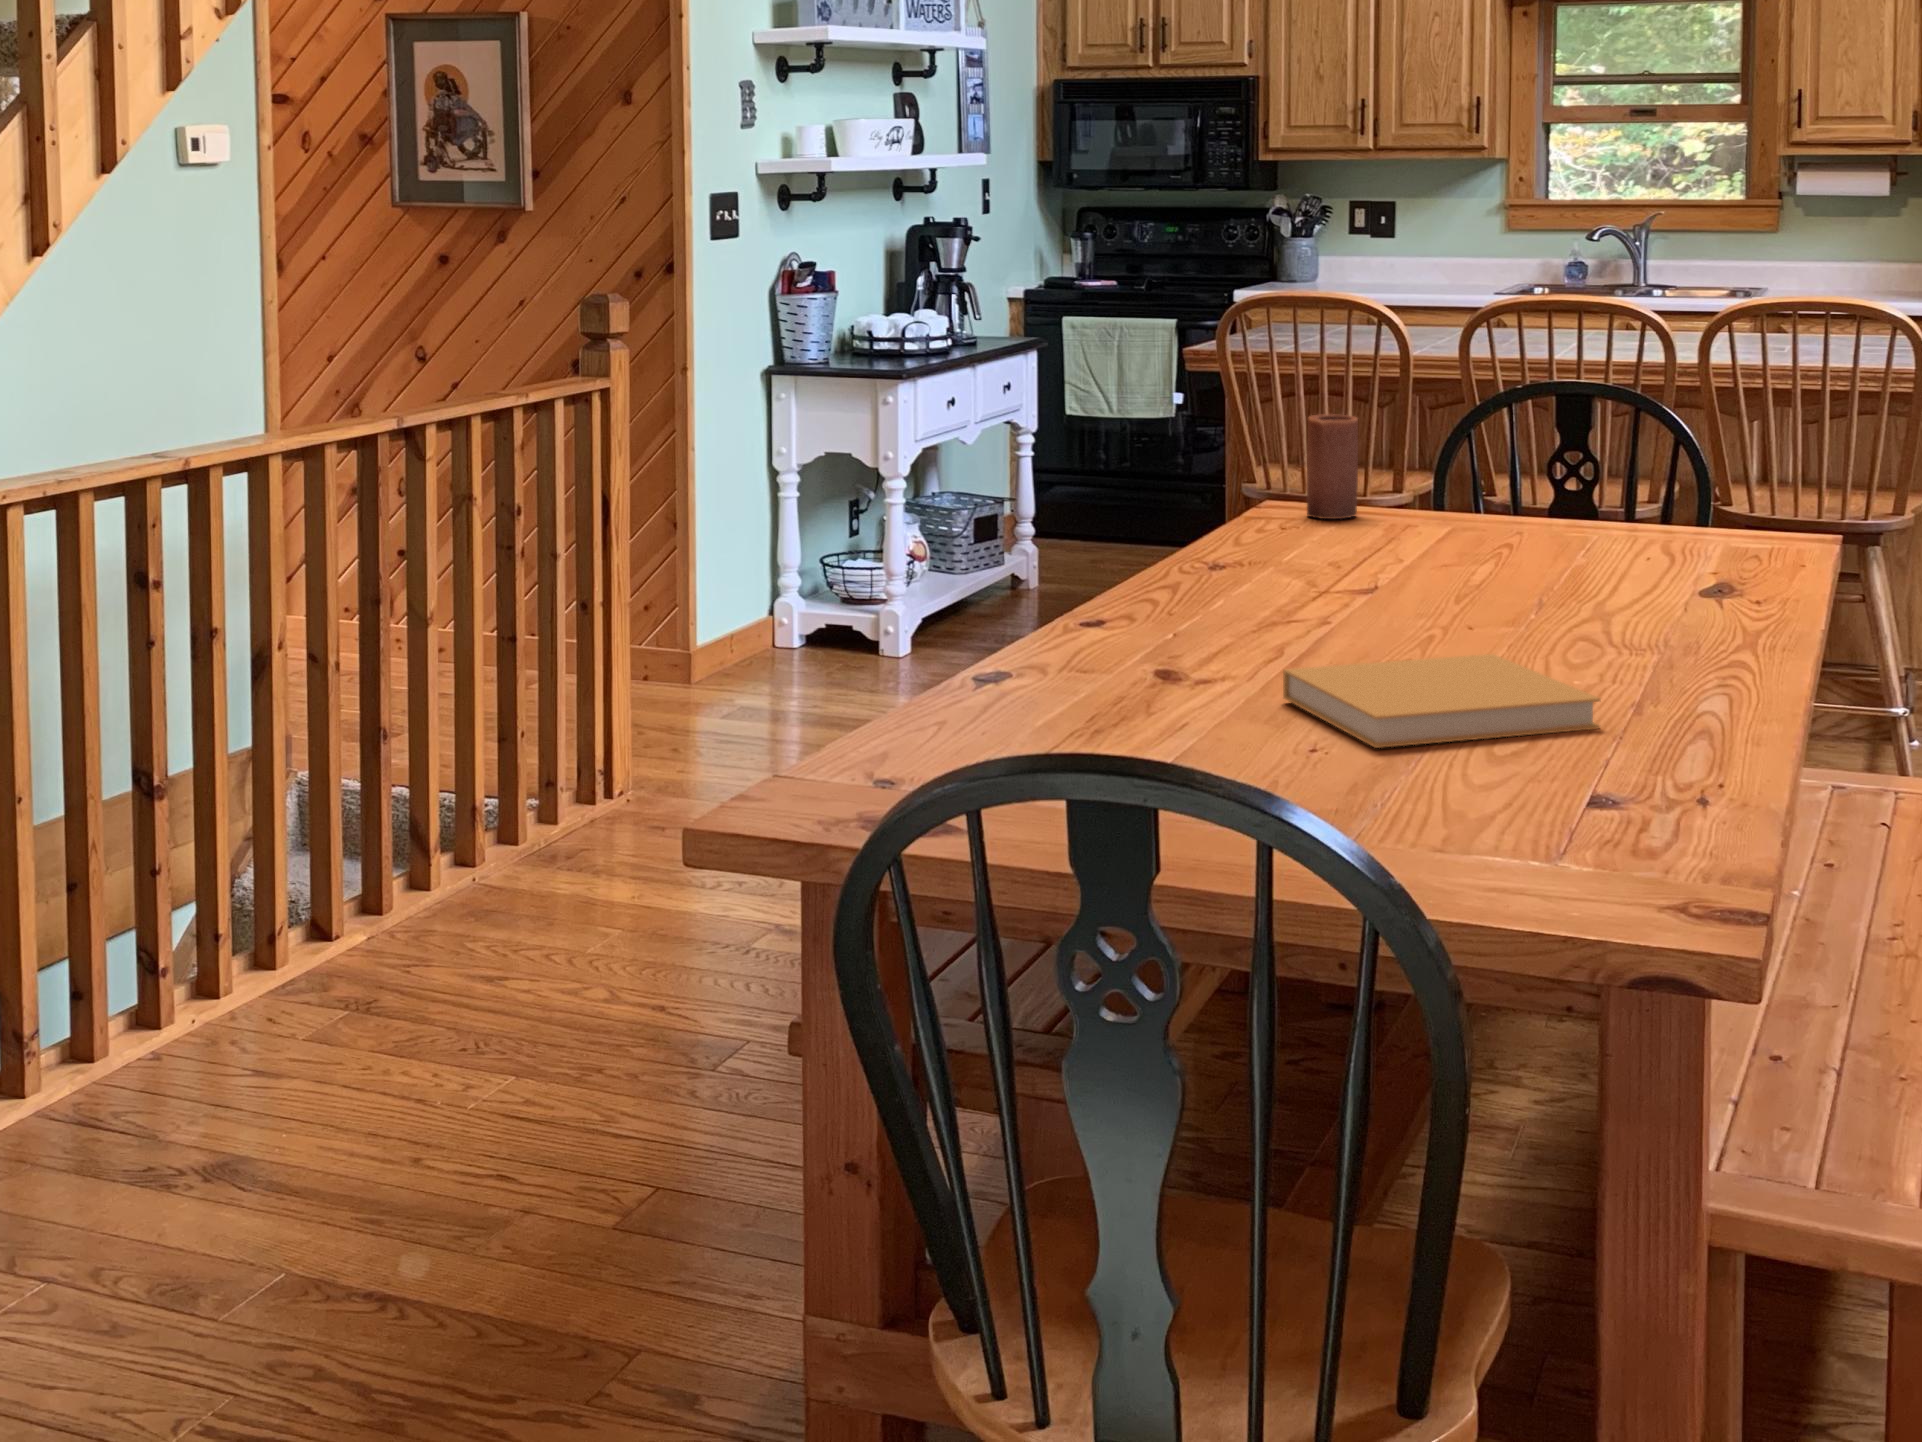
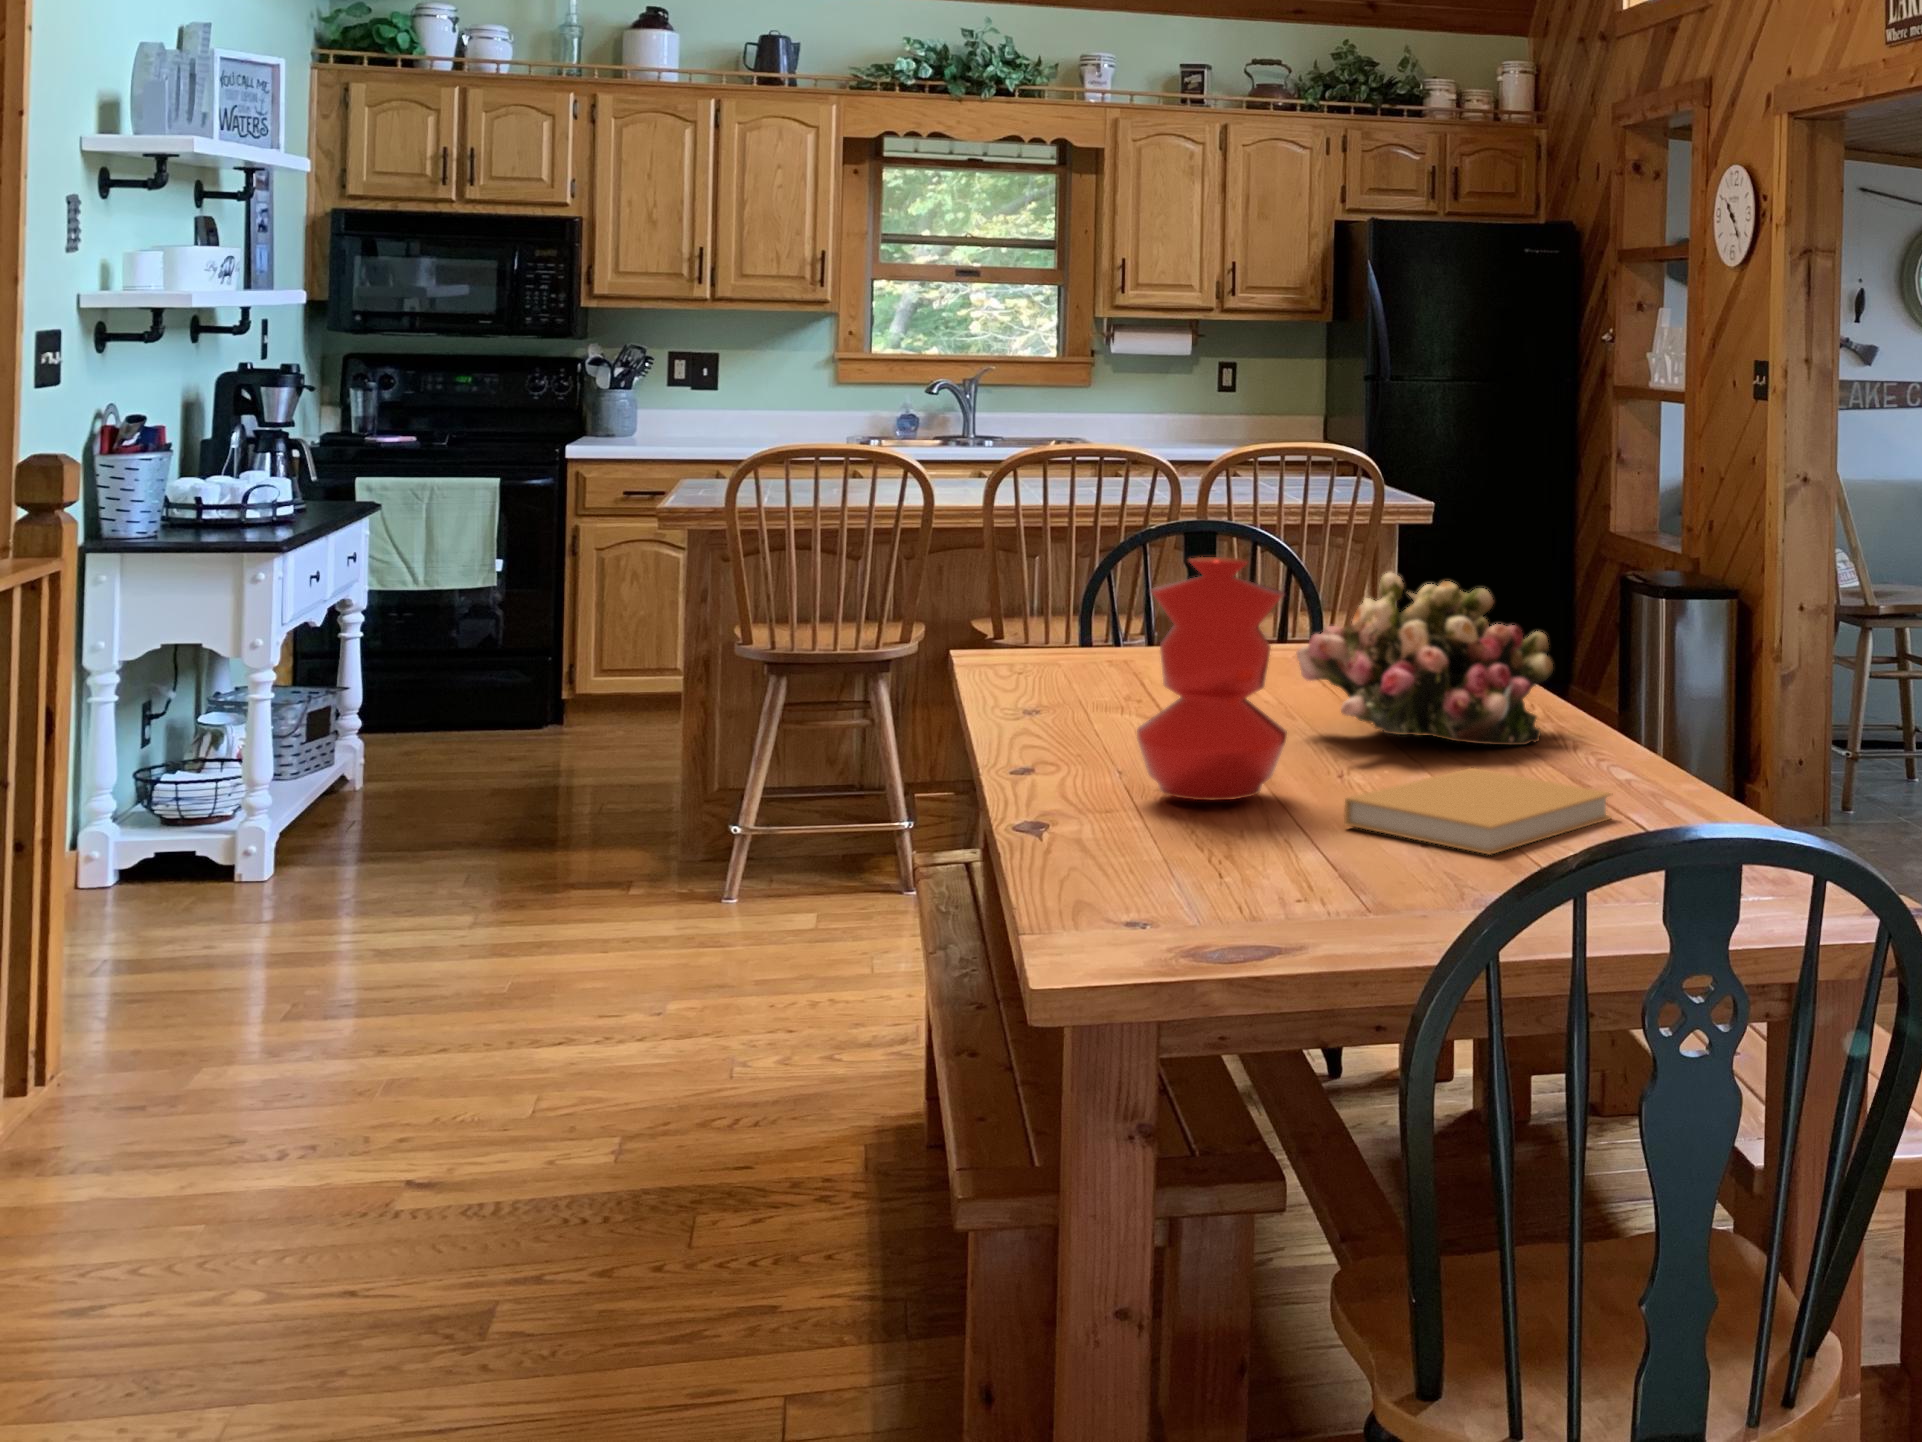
vase: none [1128,403,1286,659] -> present [1137,557,1287,800]
candle: present [1307,414,1358,519] -> none [1043,567,1095,669]
flower arrangement: none [1412,431,1723,638] -> present [1297,573,1553,745]

